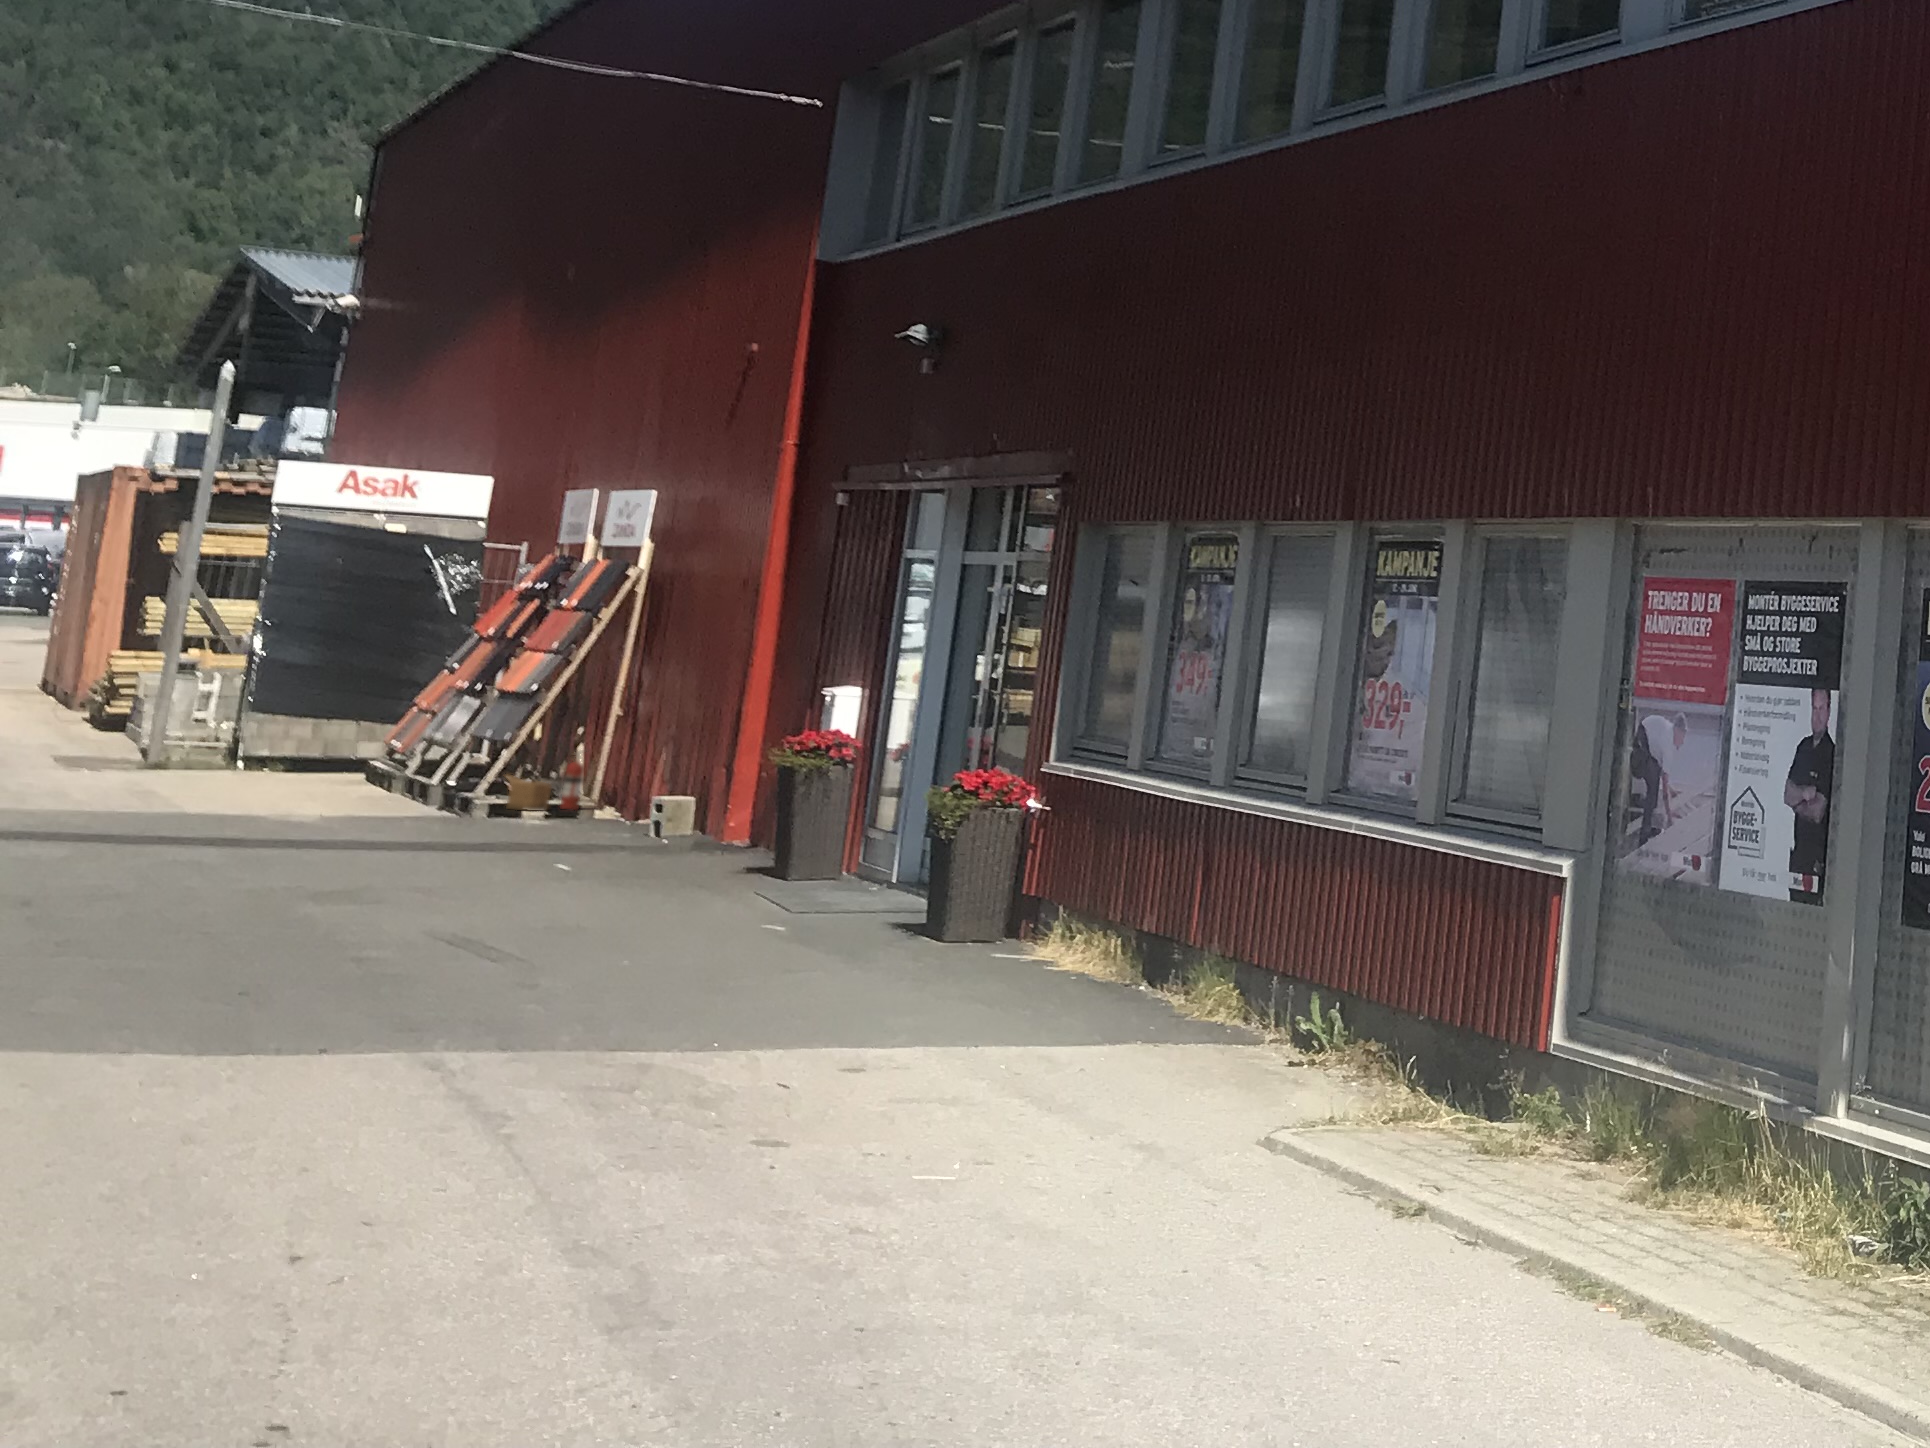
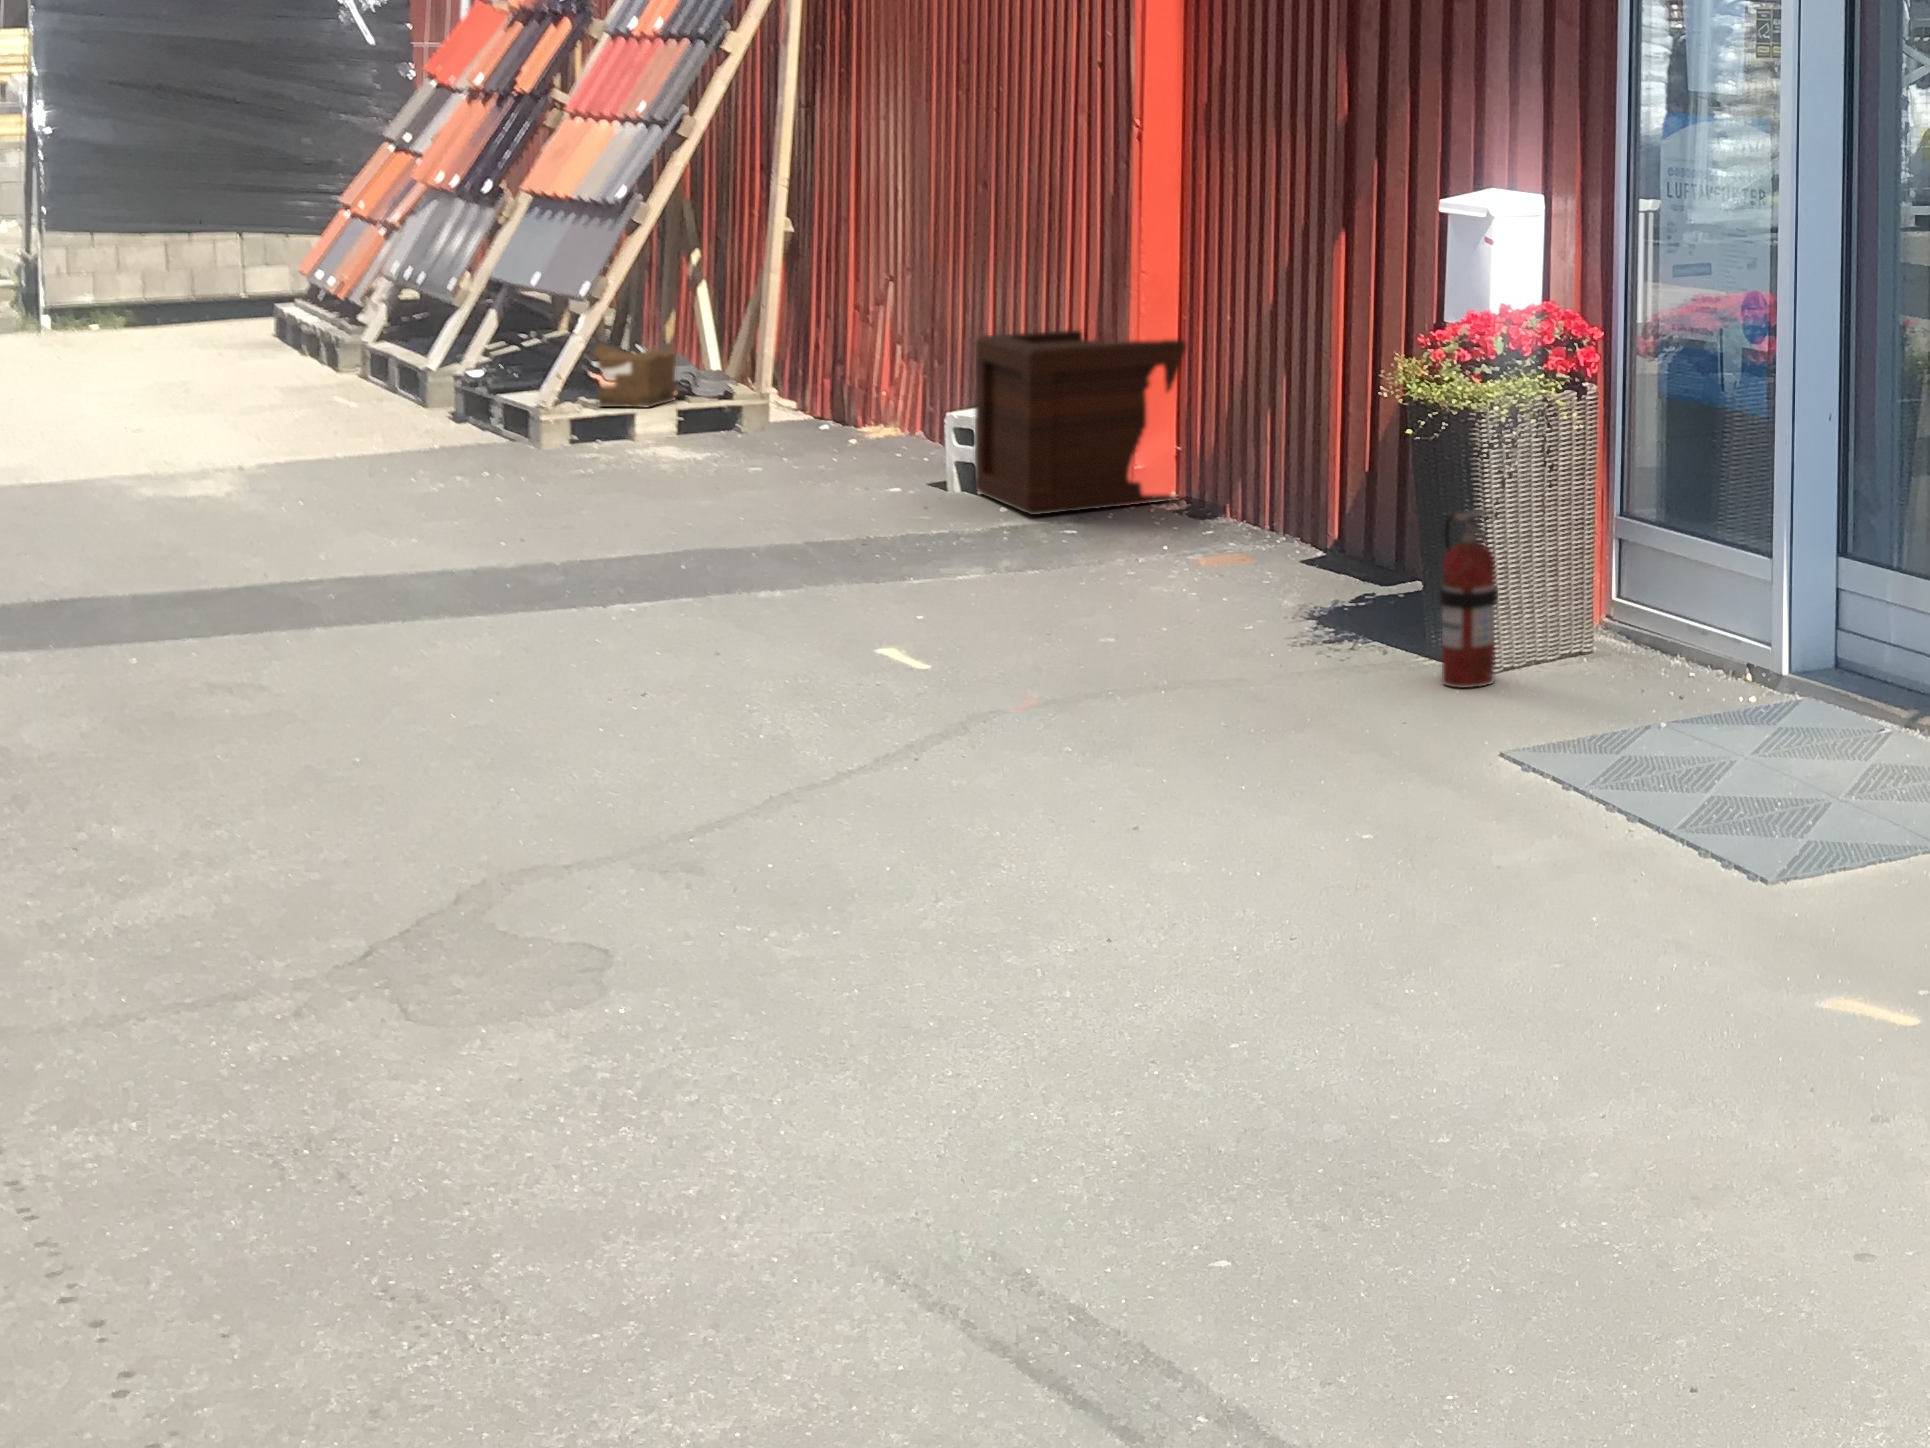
fire extinguisher: present [561,751,585,810] -> present [1440,510,1498,688]
wooden crate: none [648,759,754,845] -> present [974,330,1185,515]

